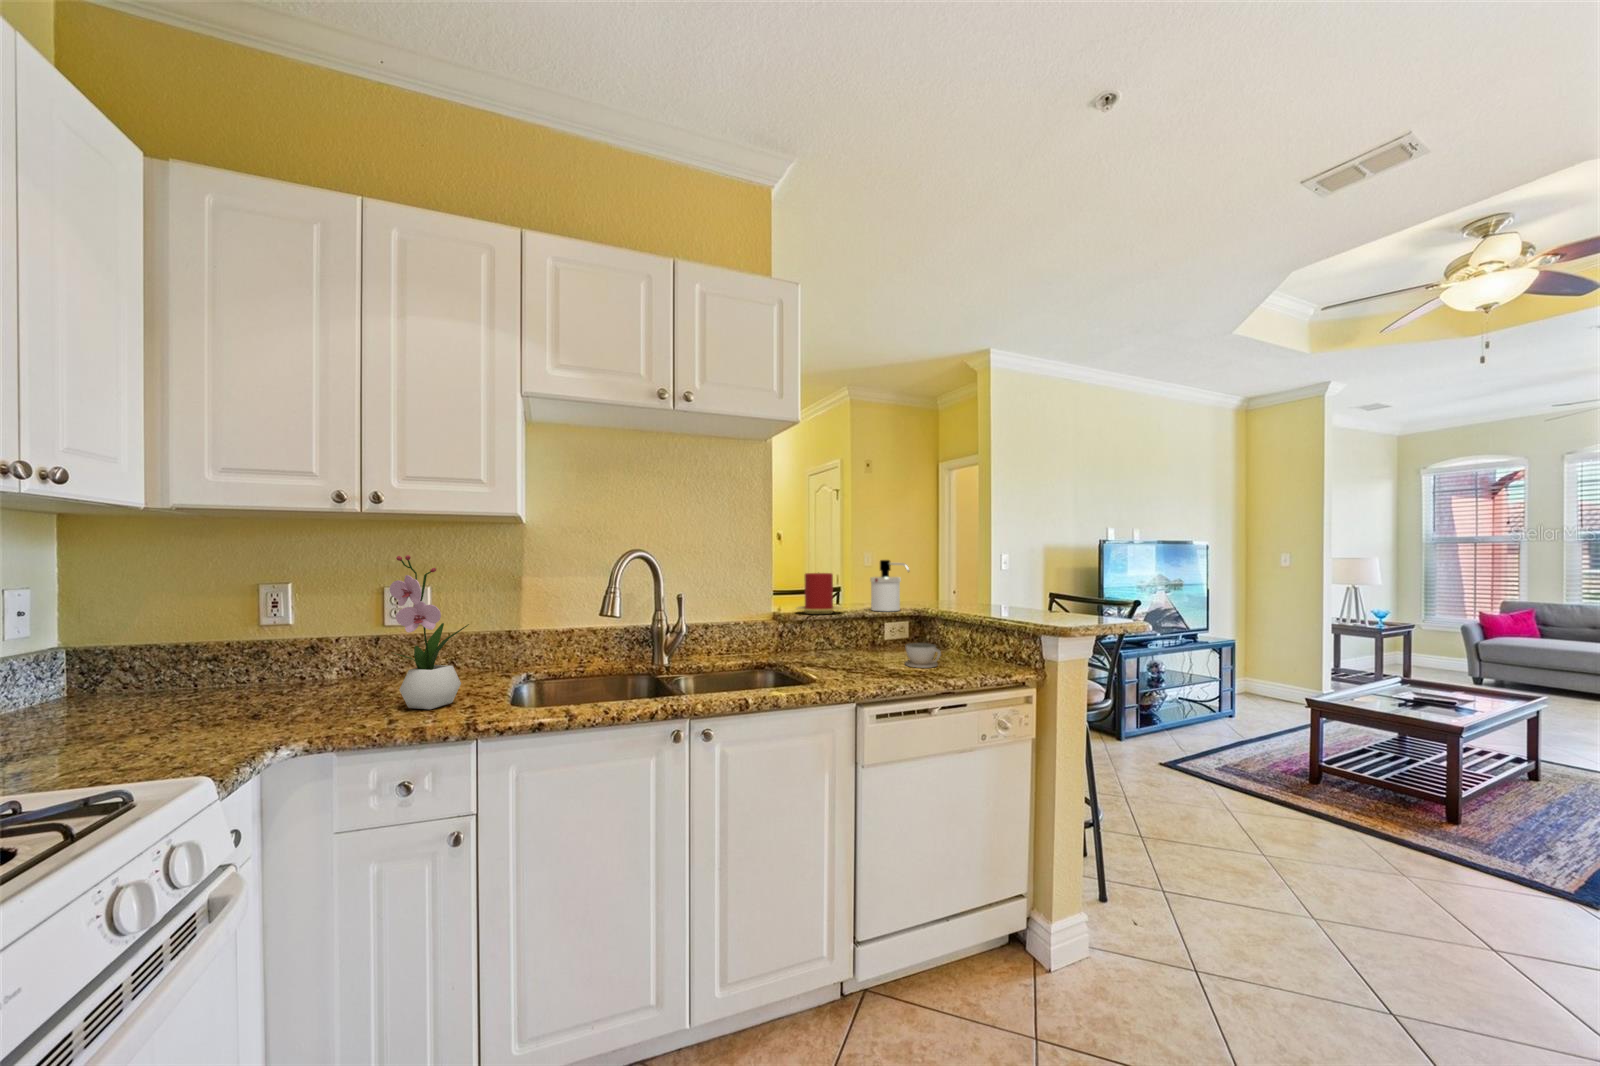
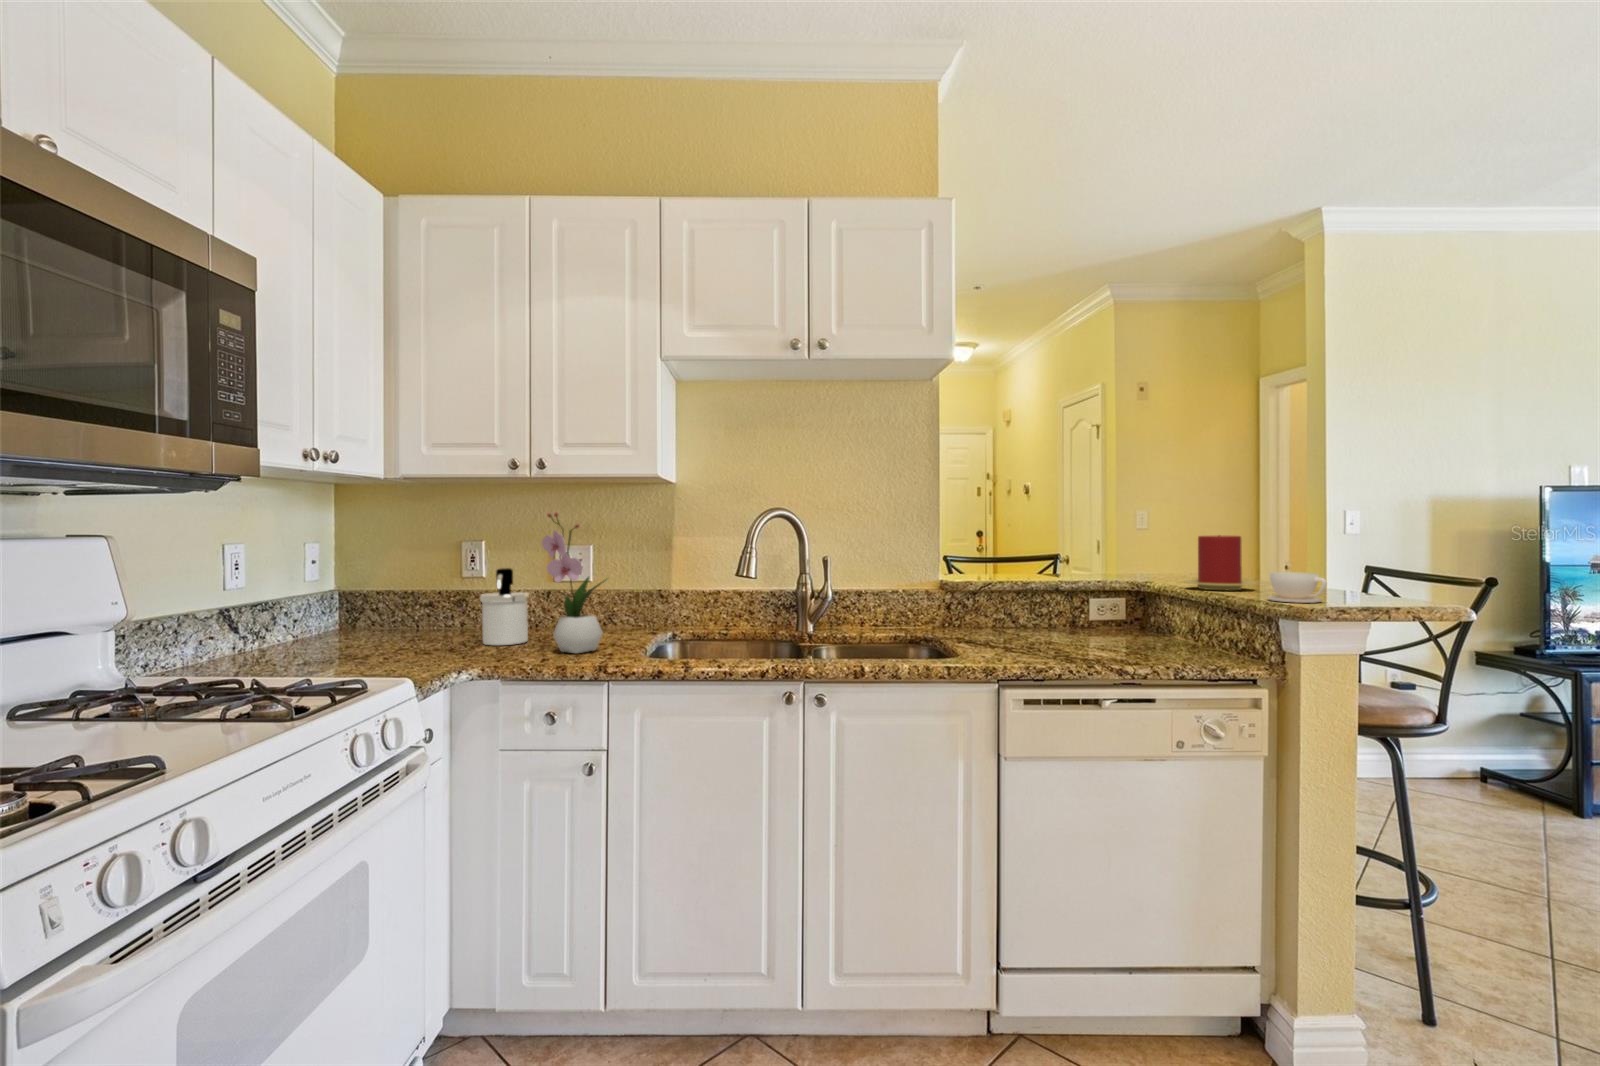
soap dispenser: present [870,560,909,611] -> present [480,568,529,645]
candle: present [796,573,842,614] -> present [1185,535,1256,590]
coffee cup: present [905,643,941,668] -> present [1268,572,1327,603]

